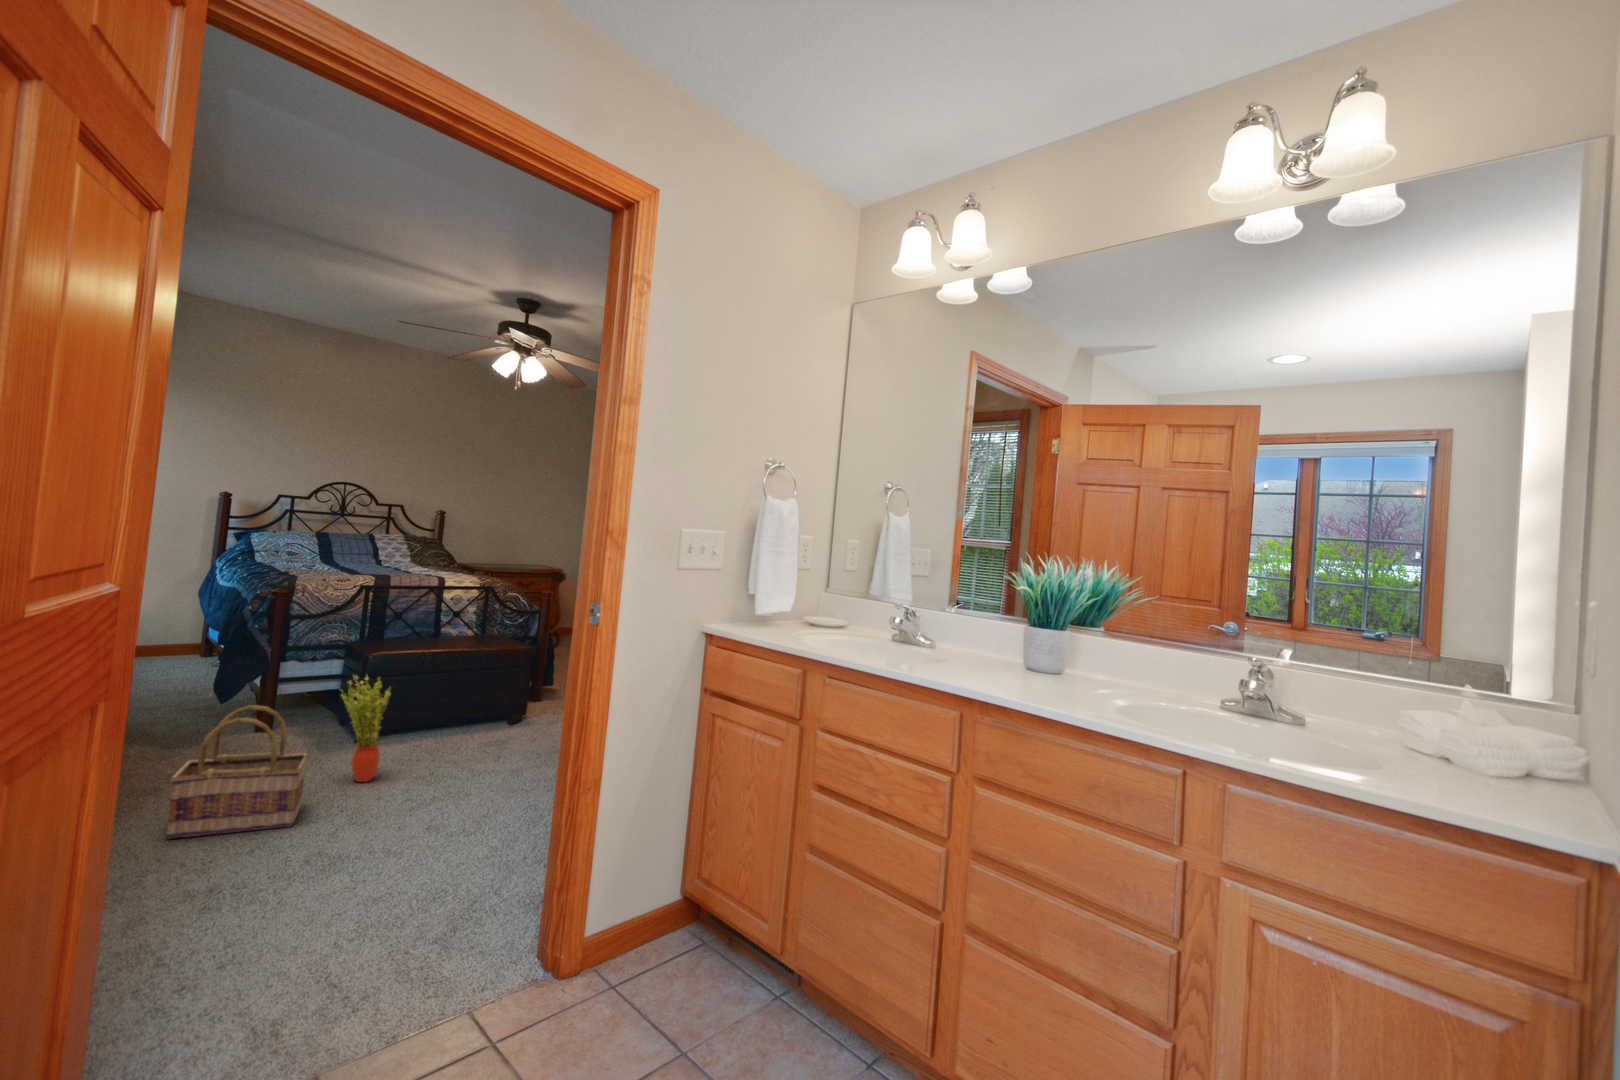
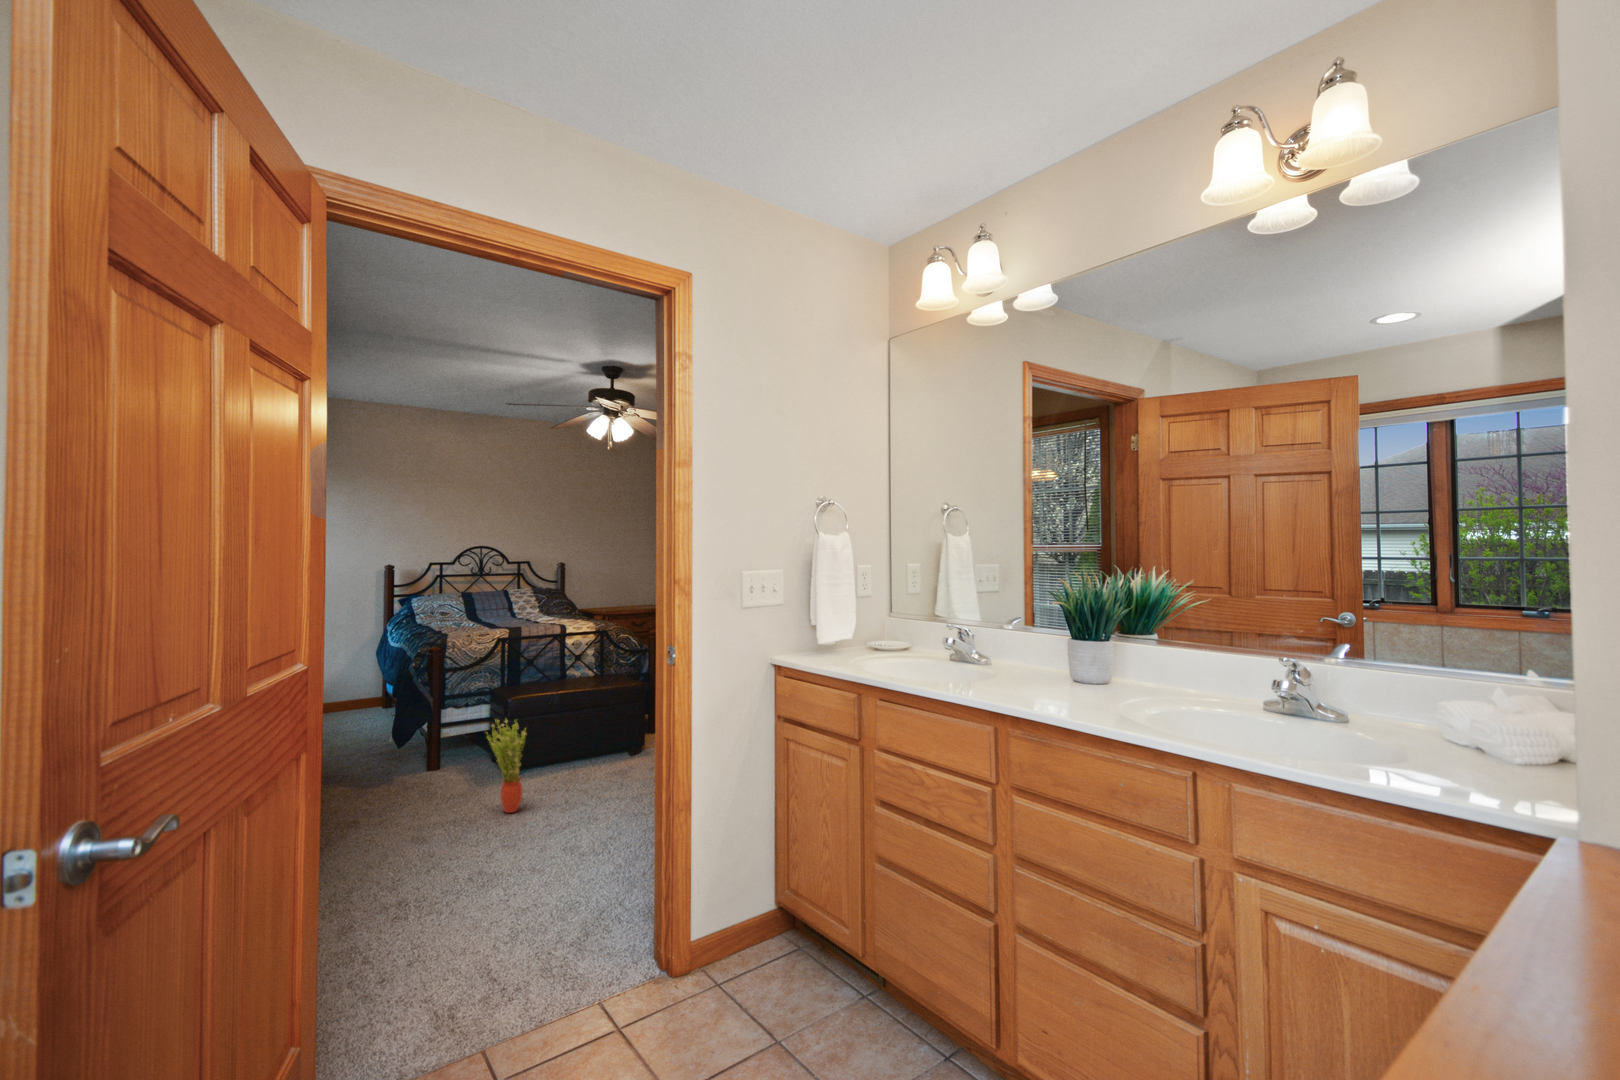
basket: present [166,705,309,838] -> none [362,750,465,864]

